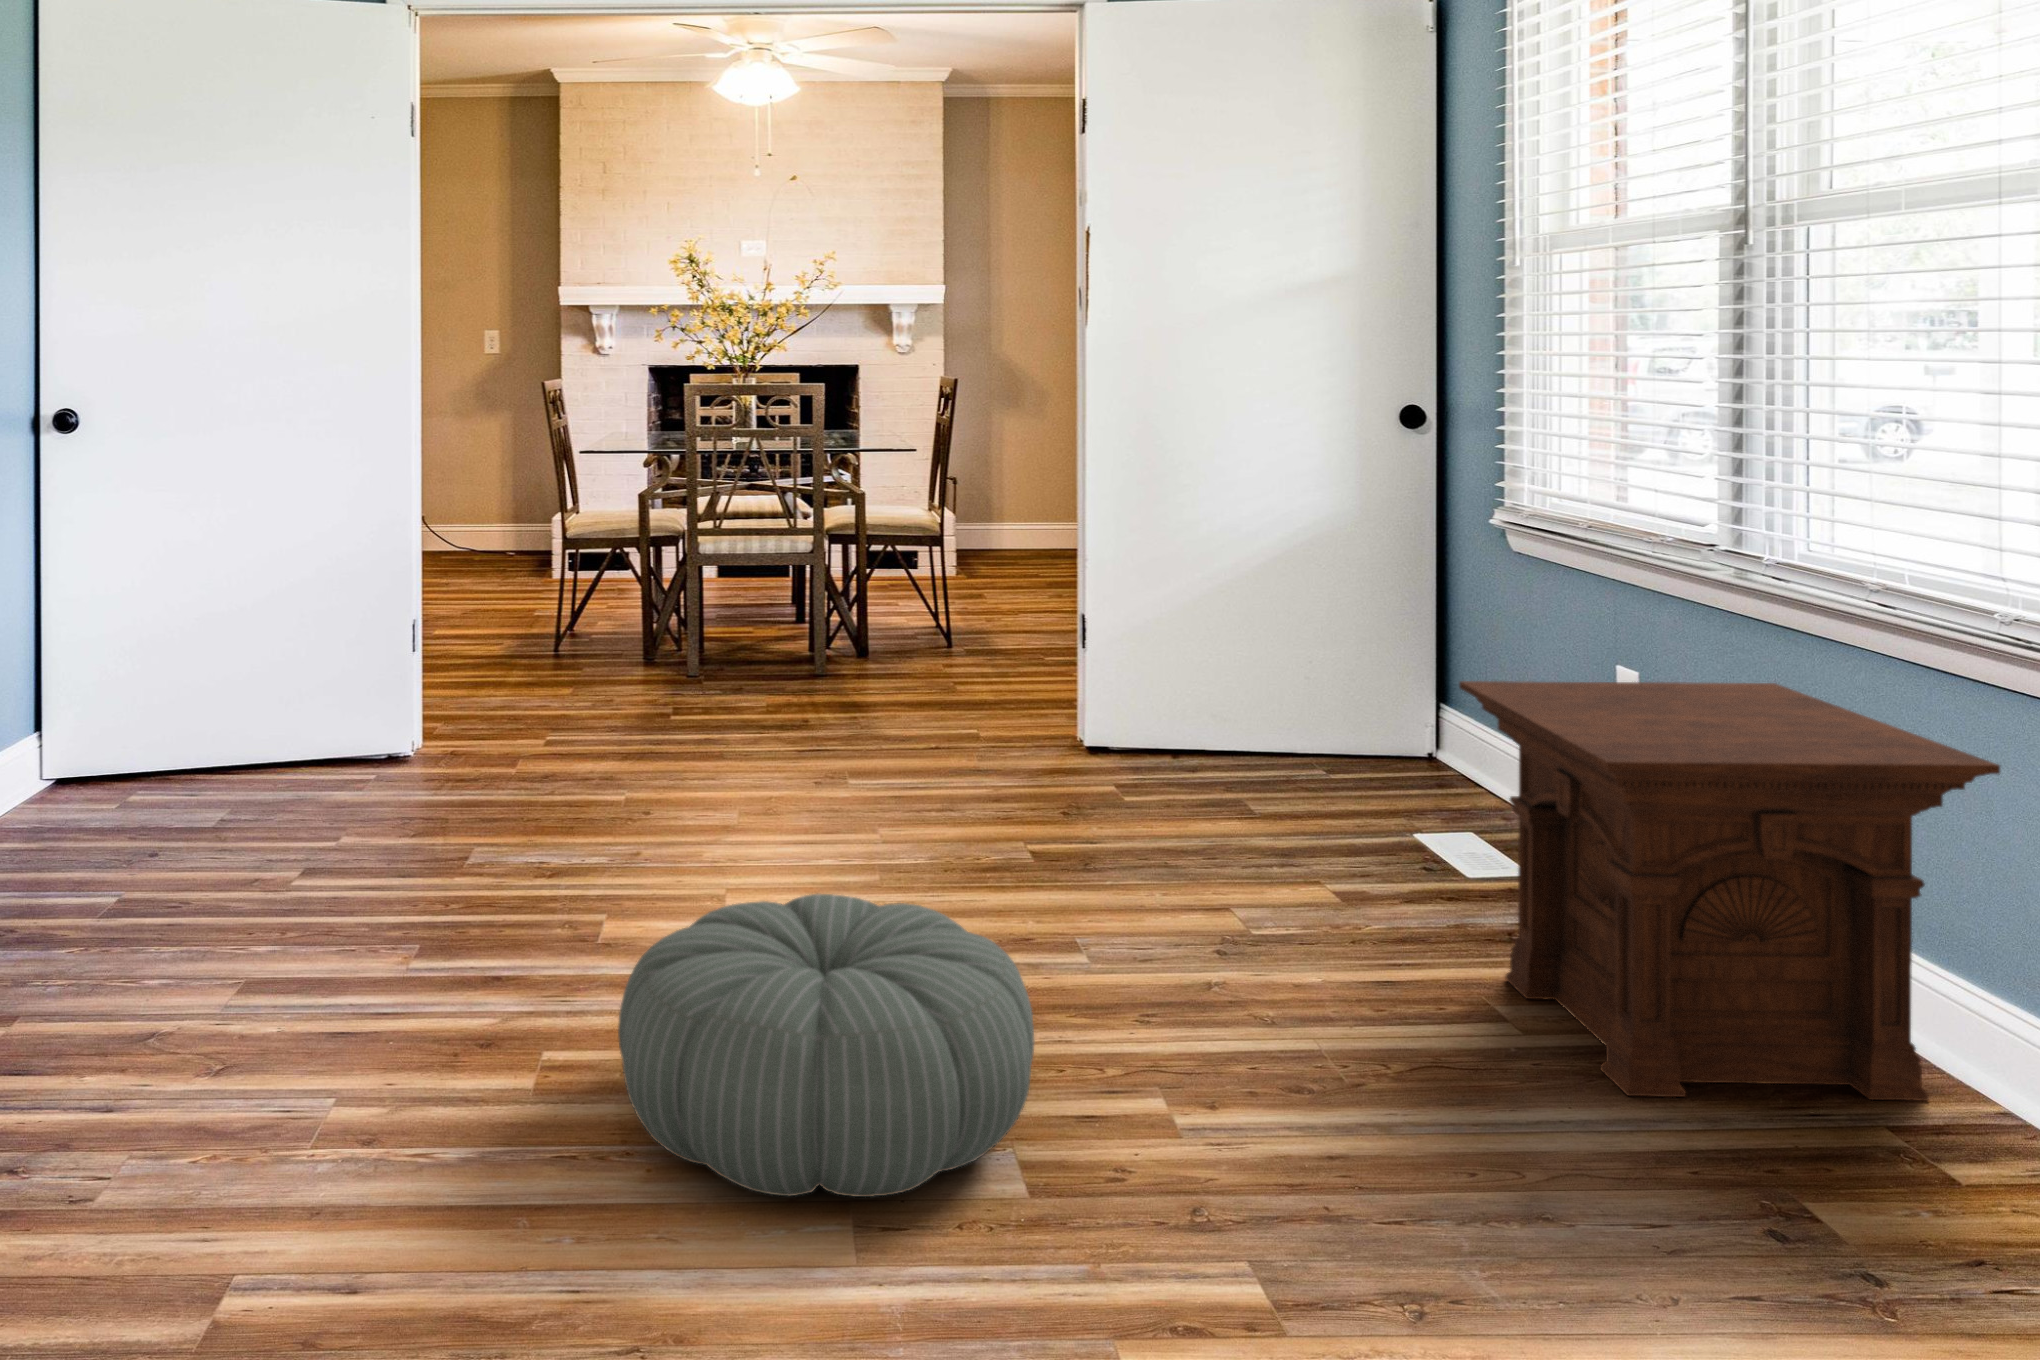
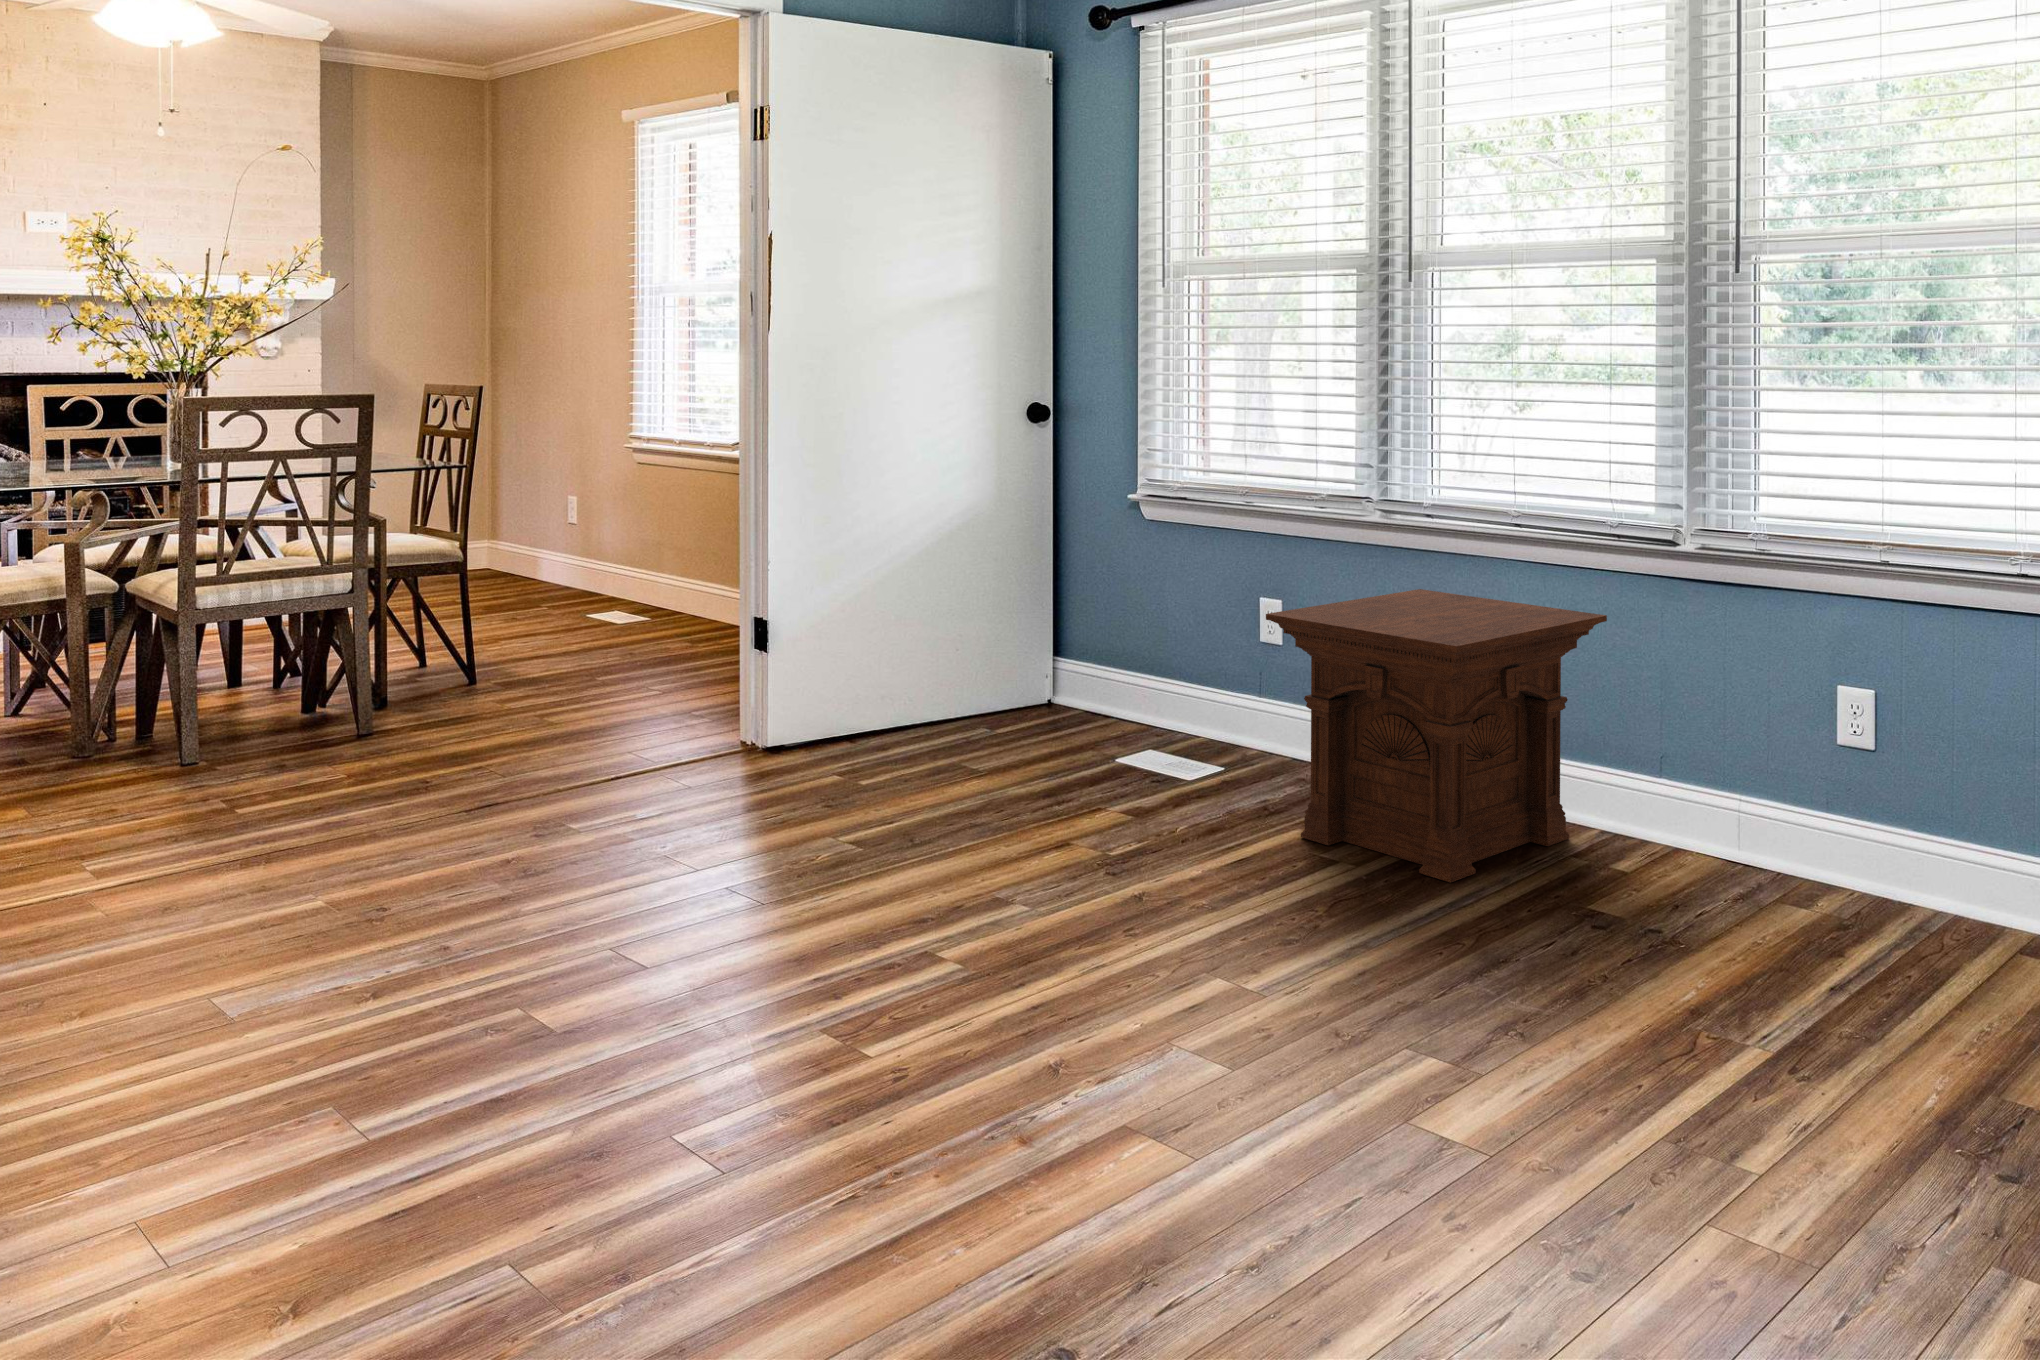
pouf: present [618,894,1034,1197] -> none [816,871,1214,1152]

